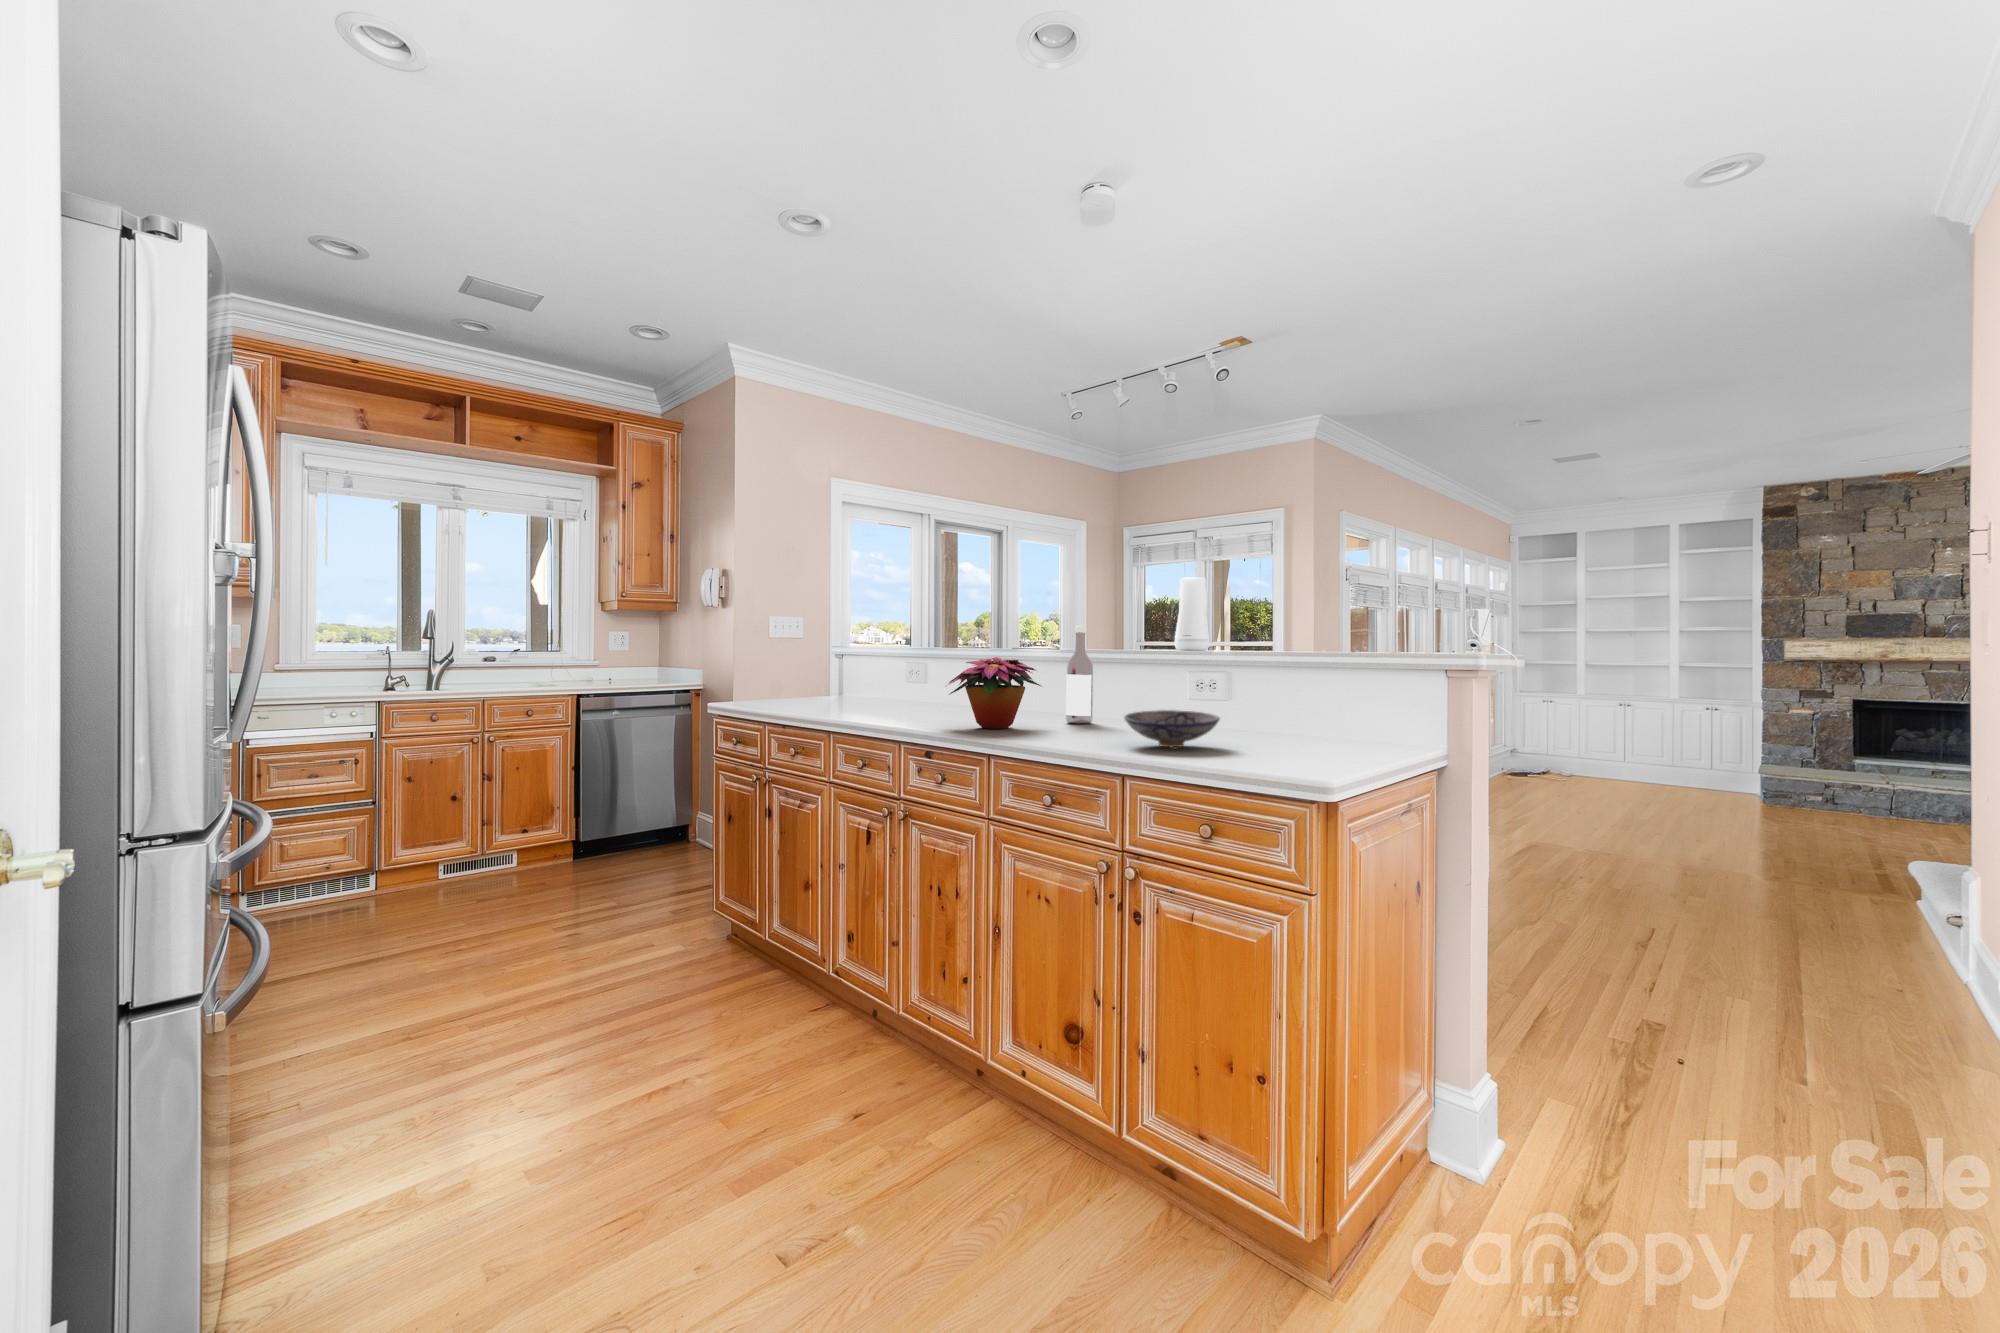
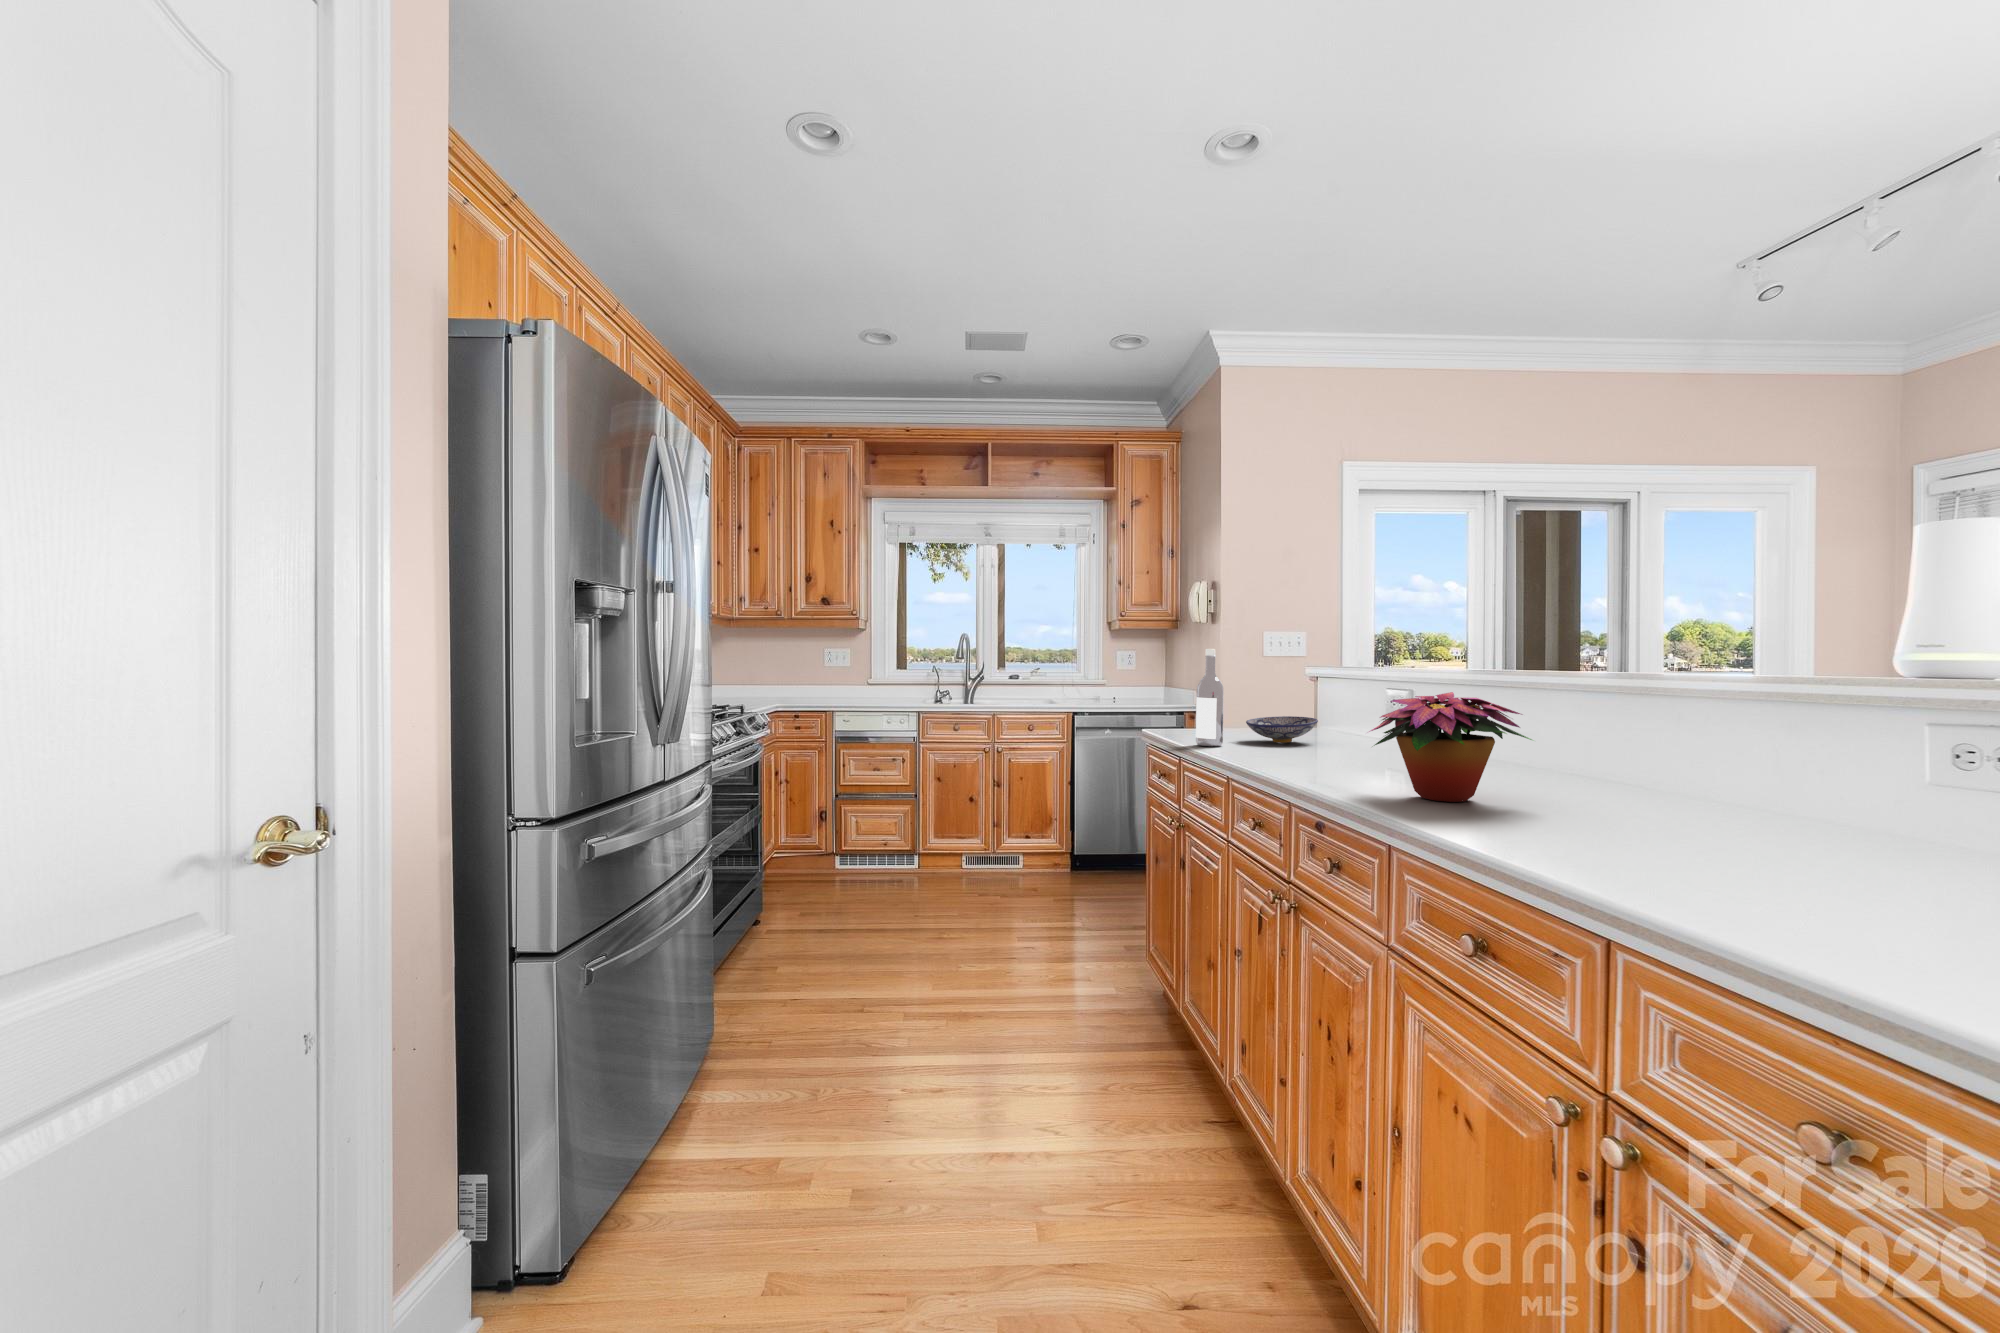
wine bottle: present [1066,626,1093,723] -> present [1196,649,1224,746]
bowl: present [1124,710,1220,747] -> present [1246,716,1318,743]

